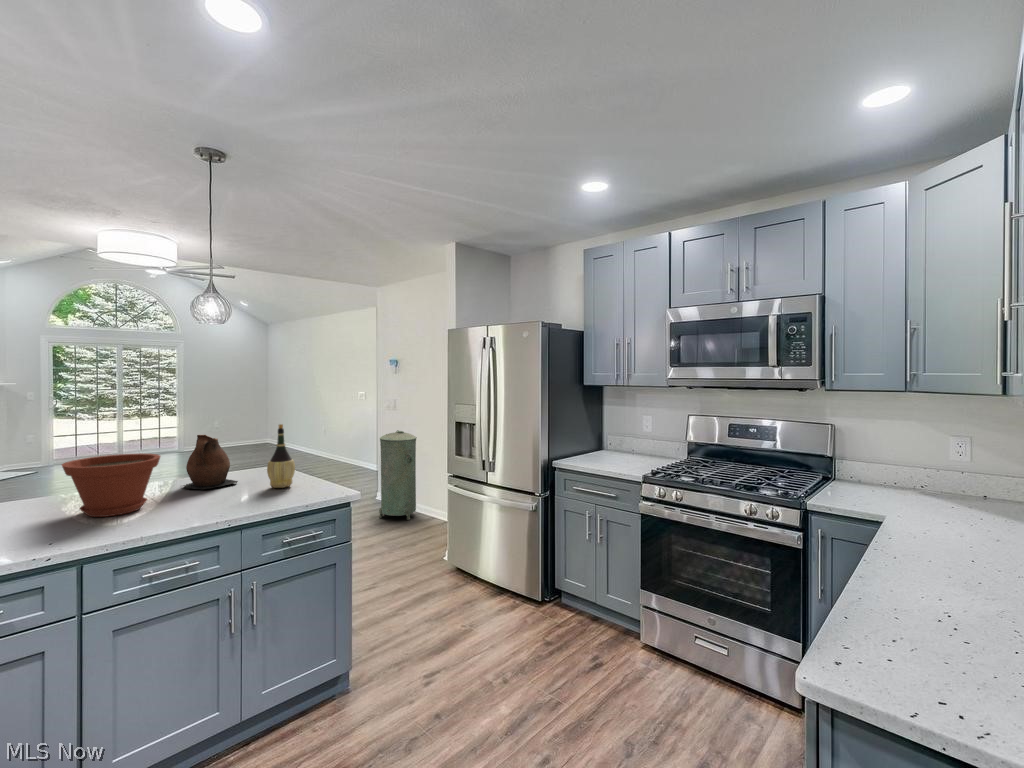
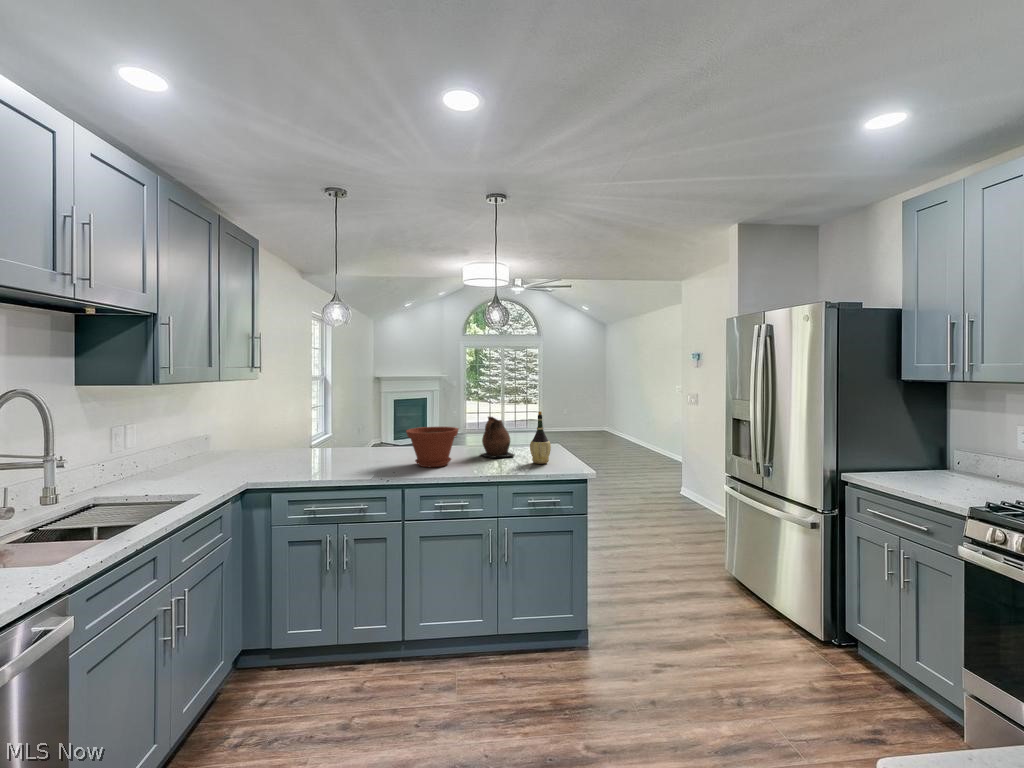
trash can: present [379,430,417,520] -> none [676,426,716,519]

